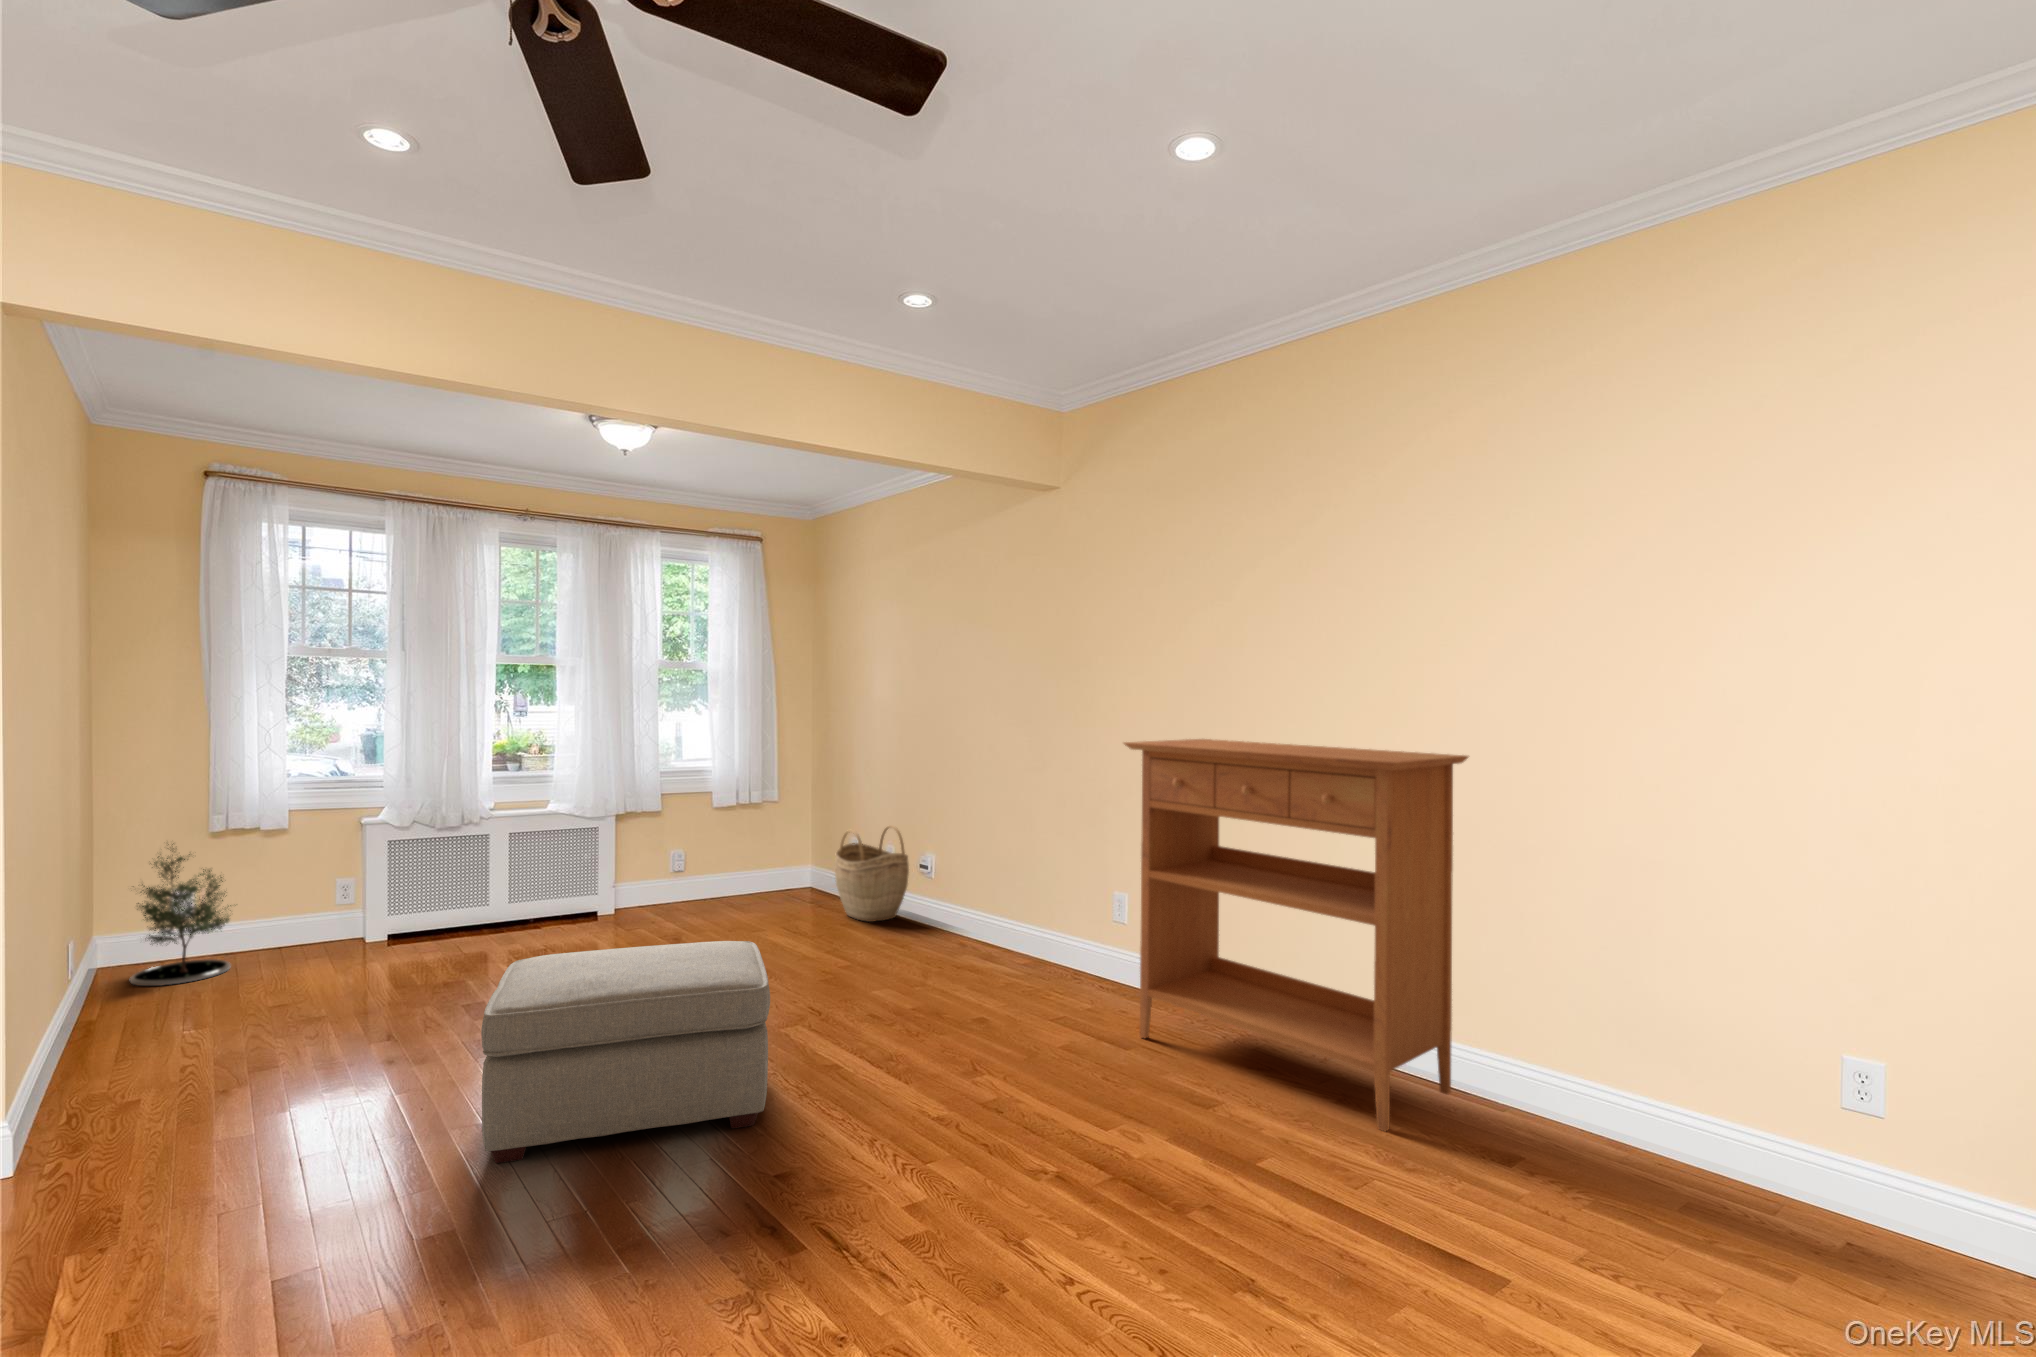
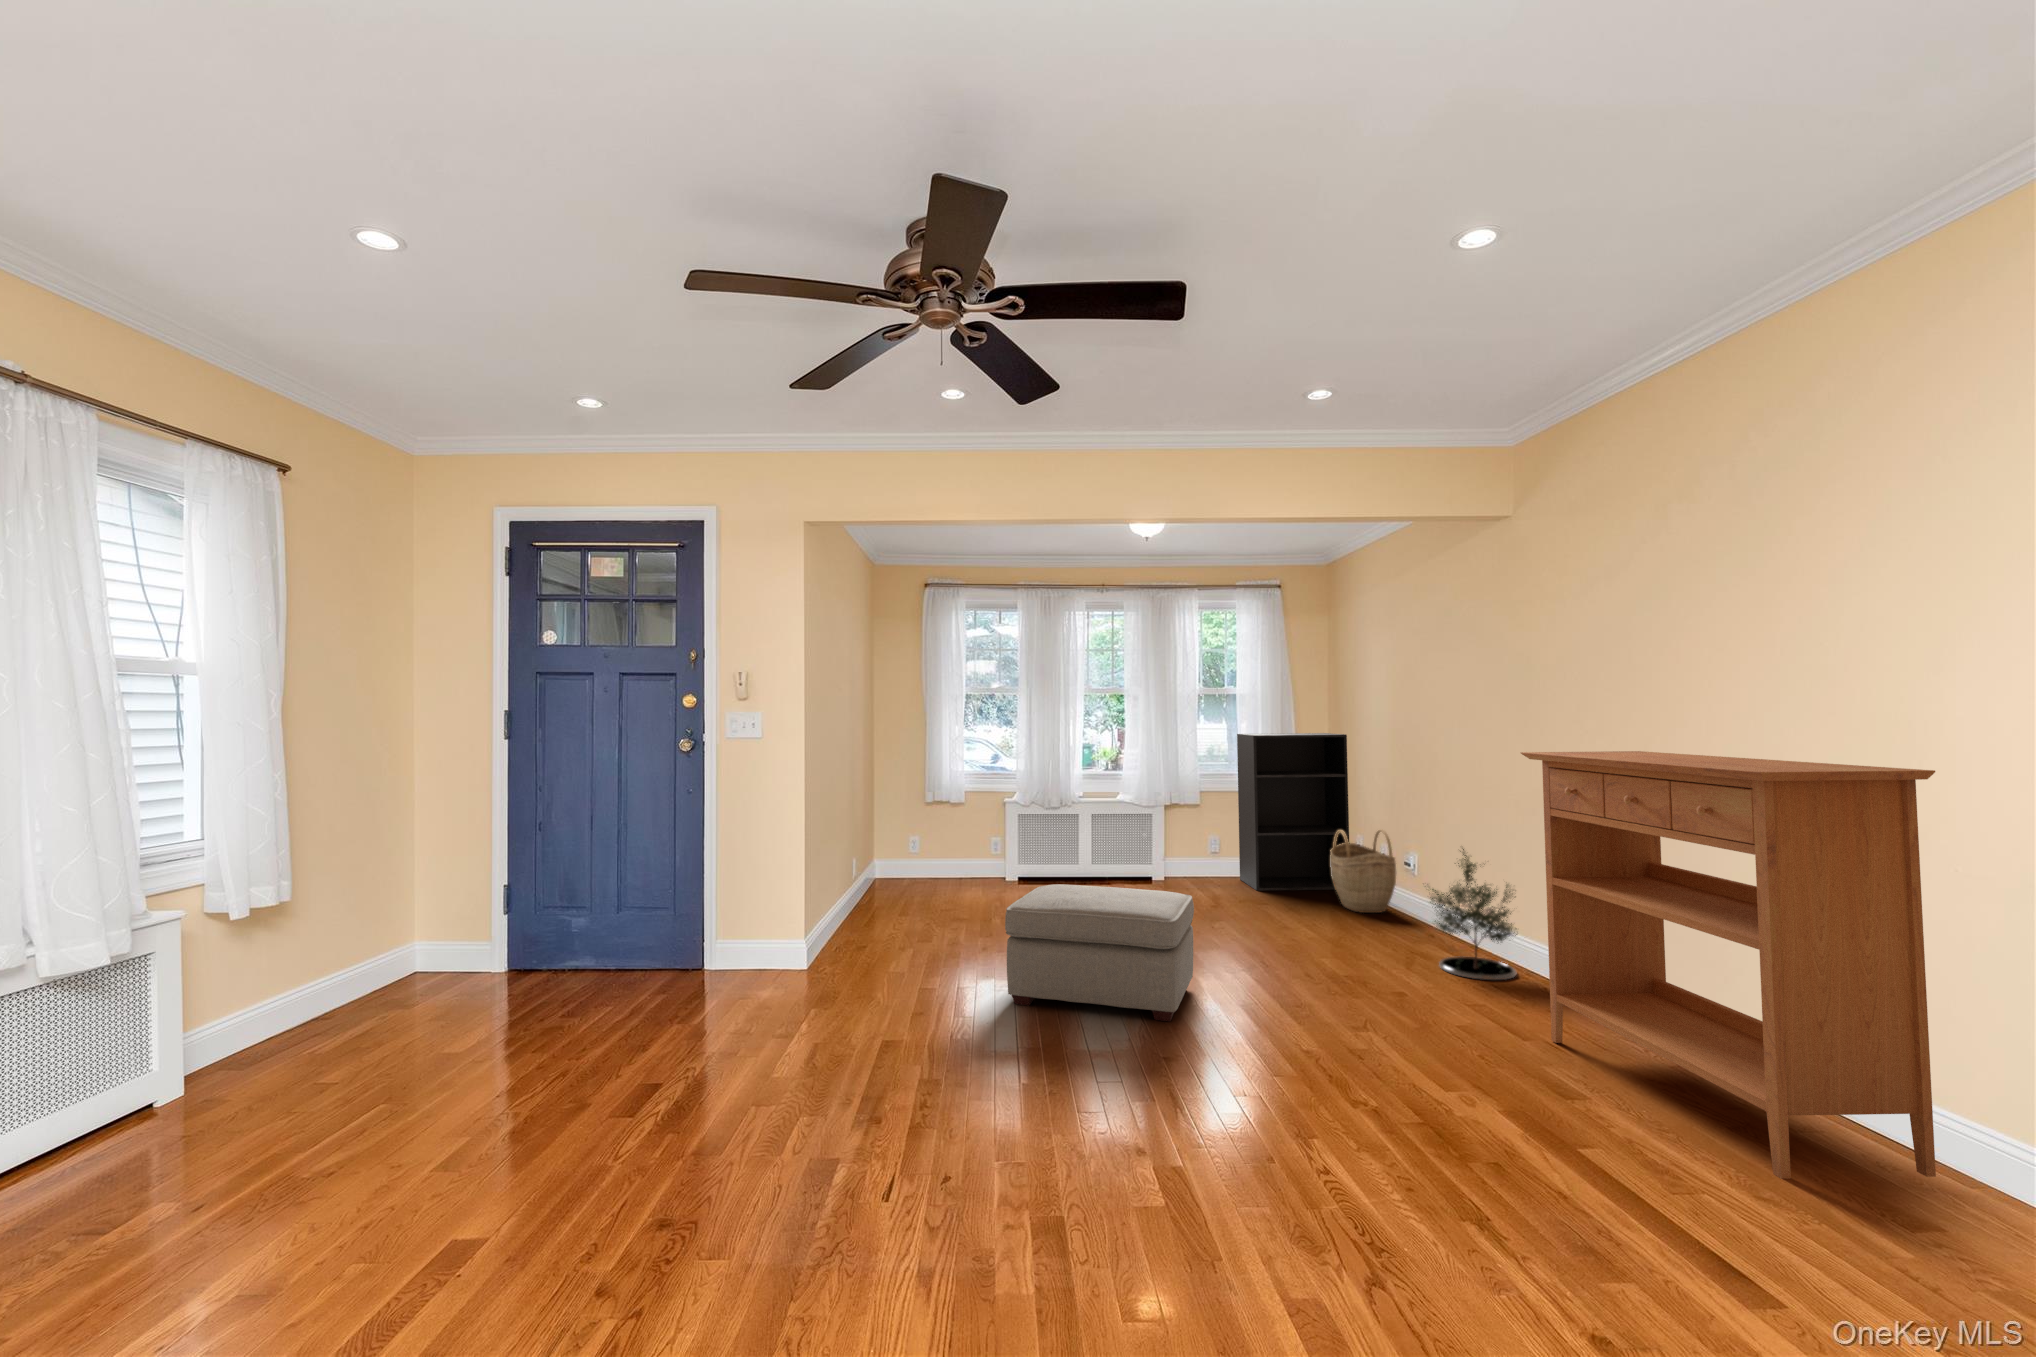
bookshelf: none [712,717,845,910] -> present [1237,733,1349,891]
potted tree: present [130,843,236,986] -> present [1425,848,1517,980]

